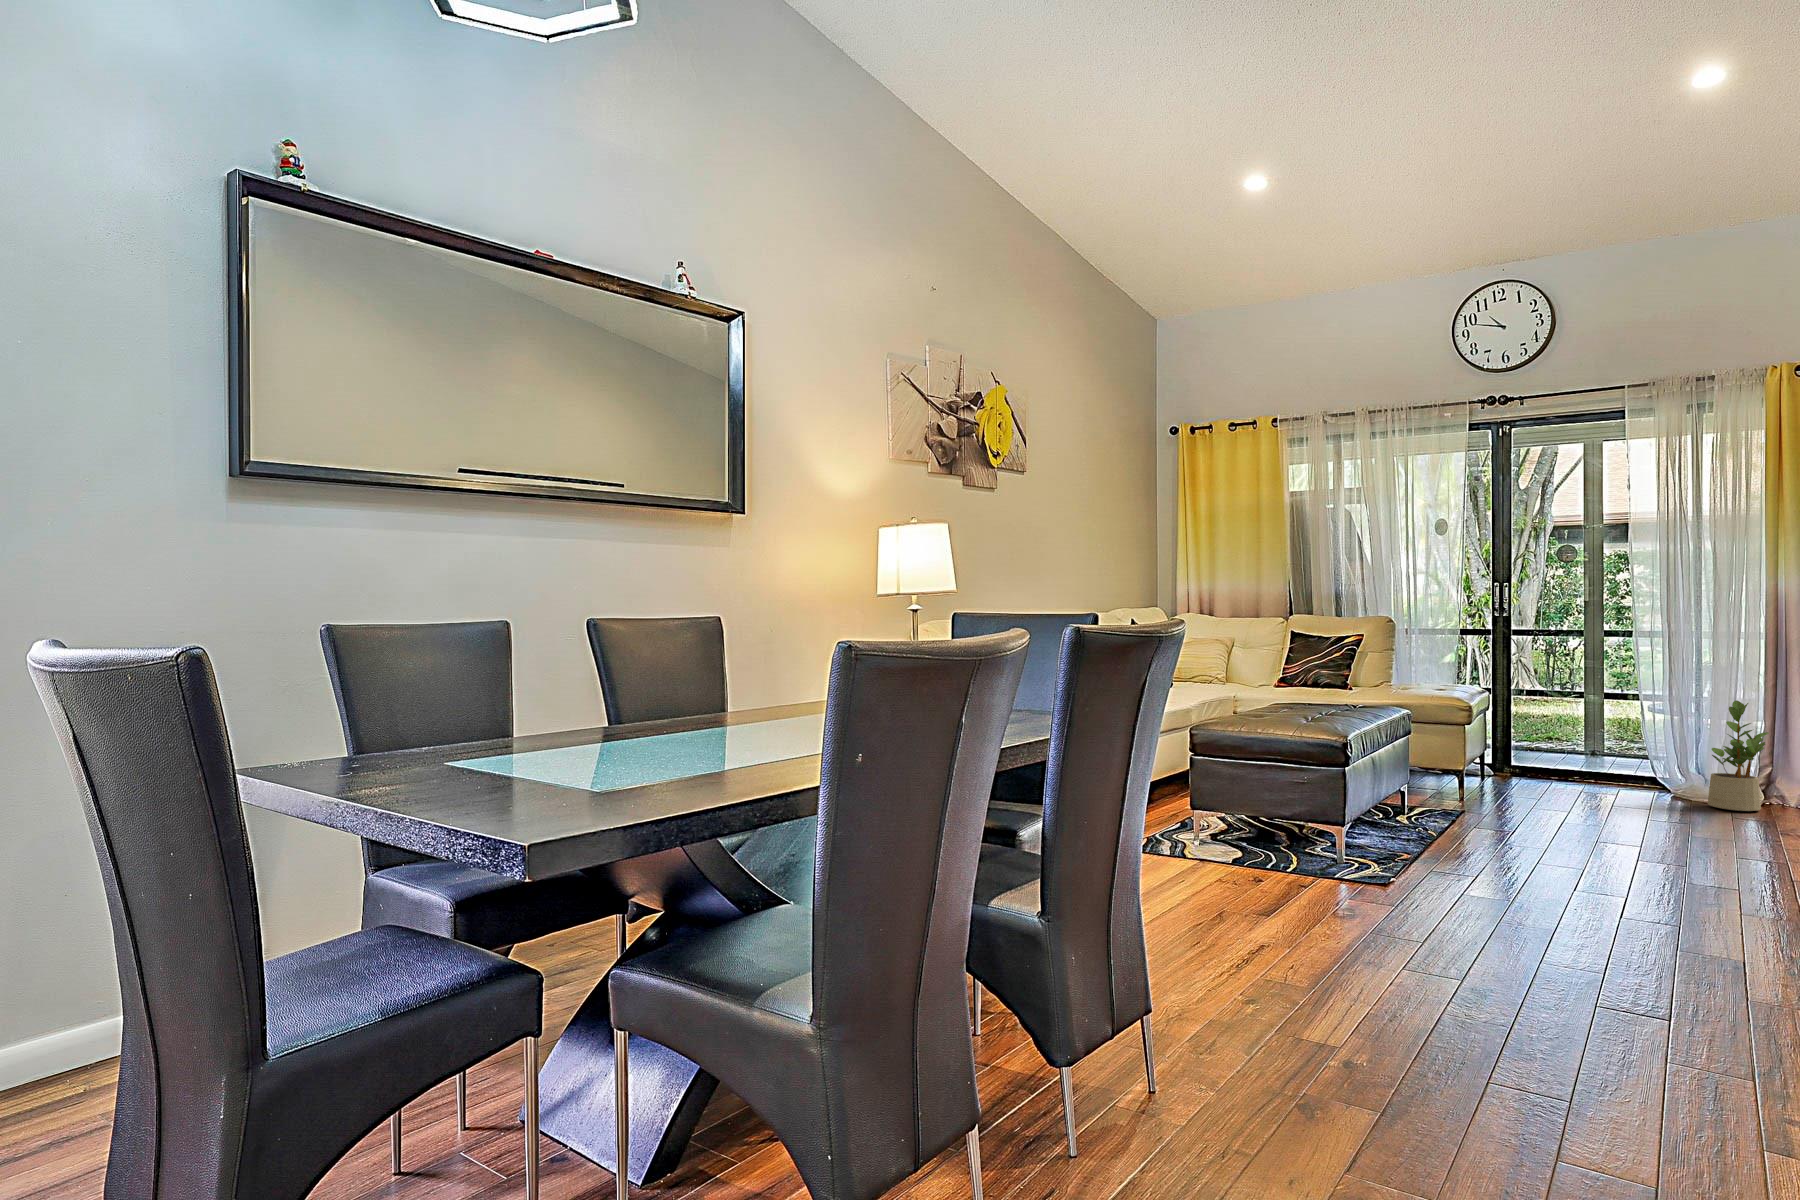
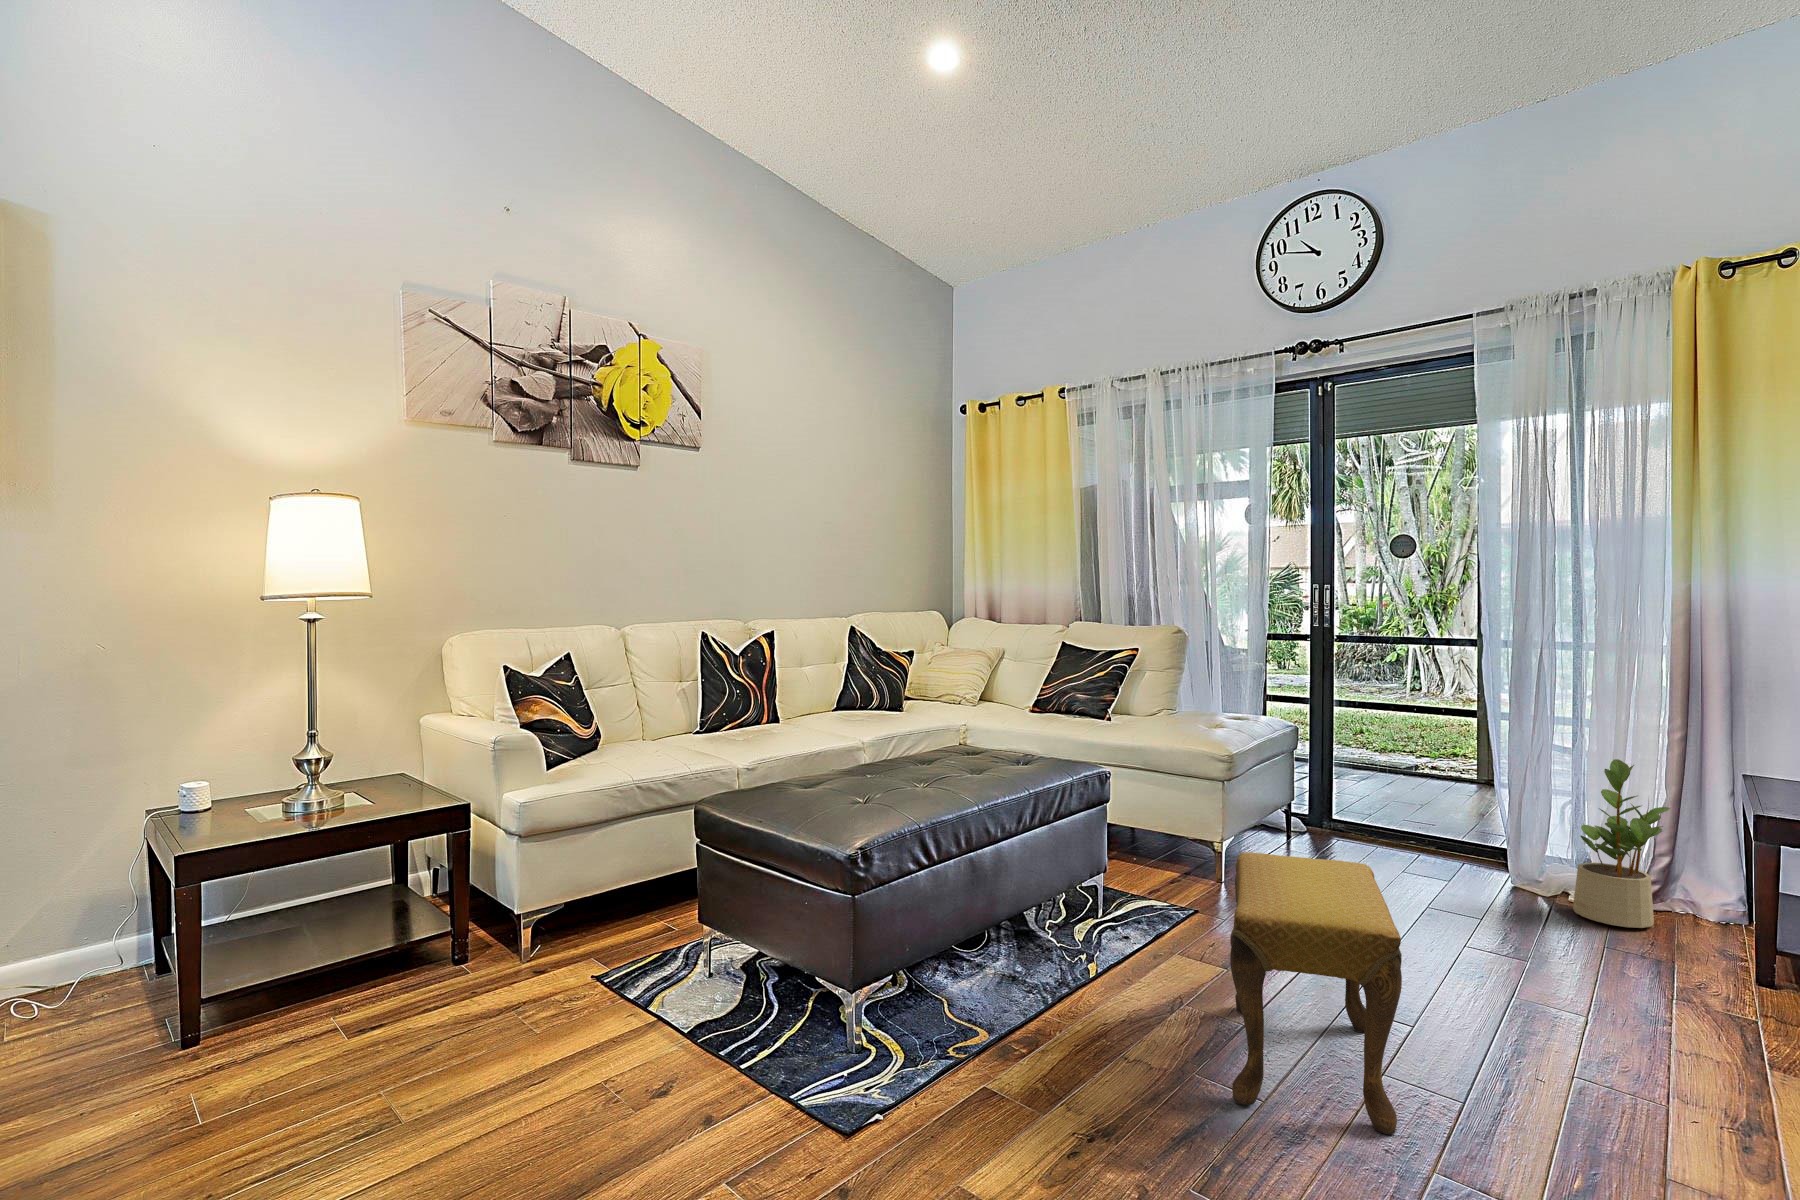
footstool: none [1540,748,1671,878] -> present [1230,852,1402,1134]

